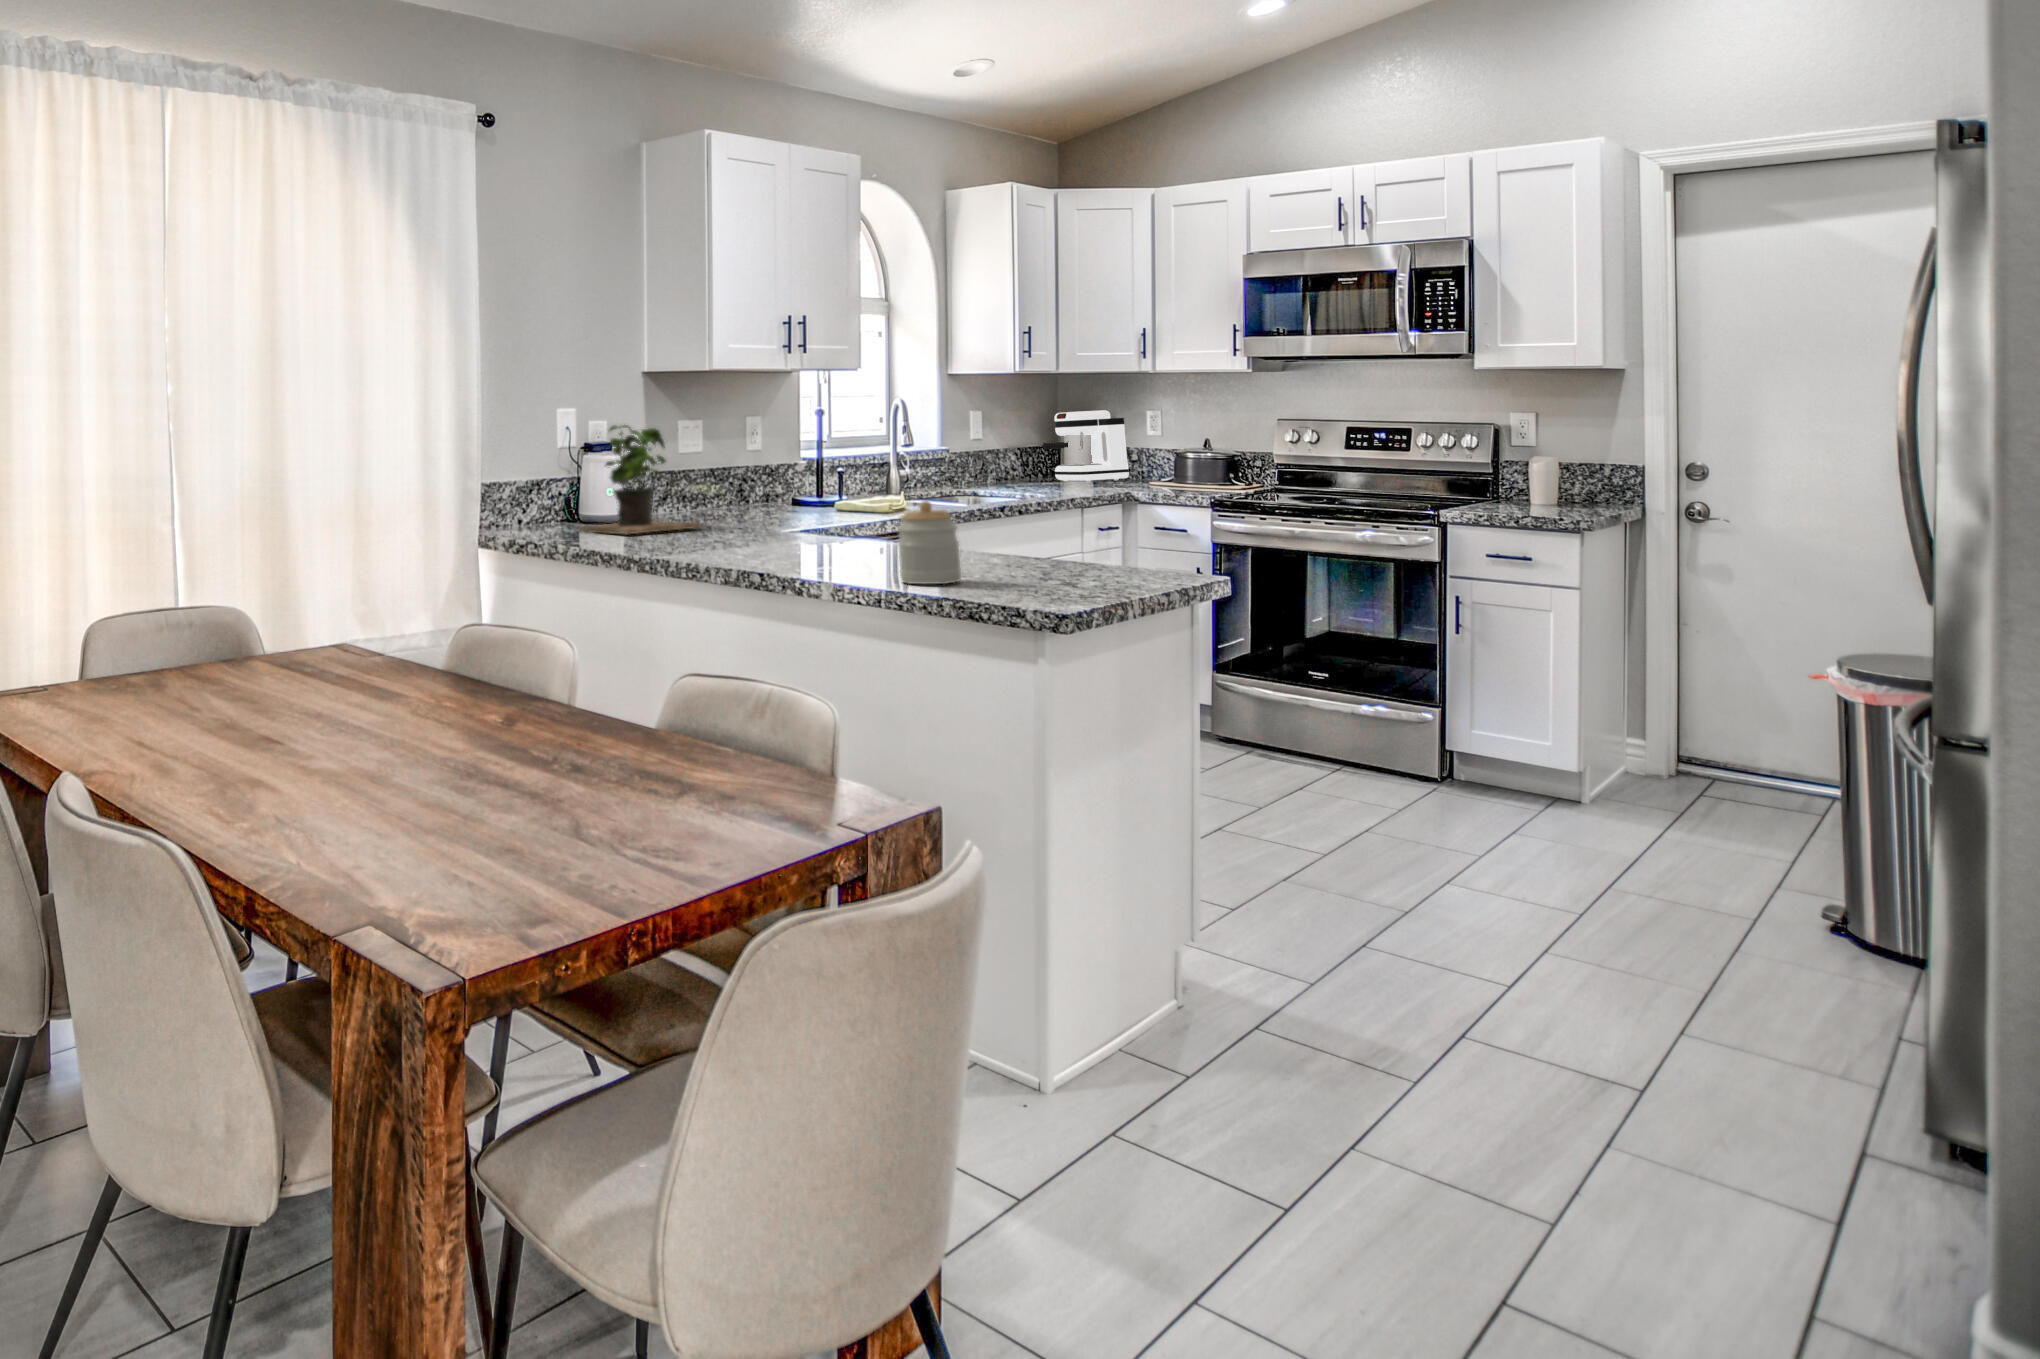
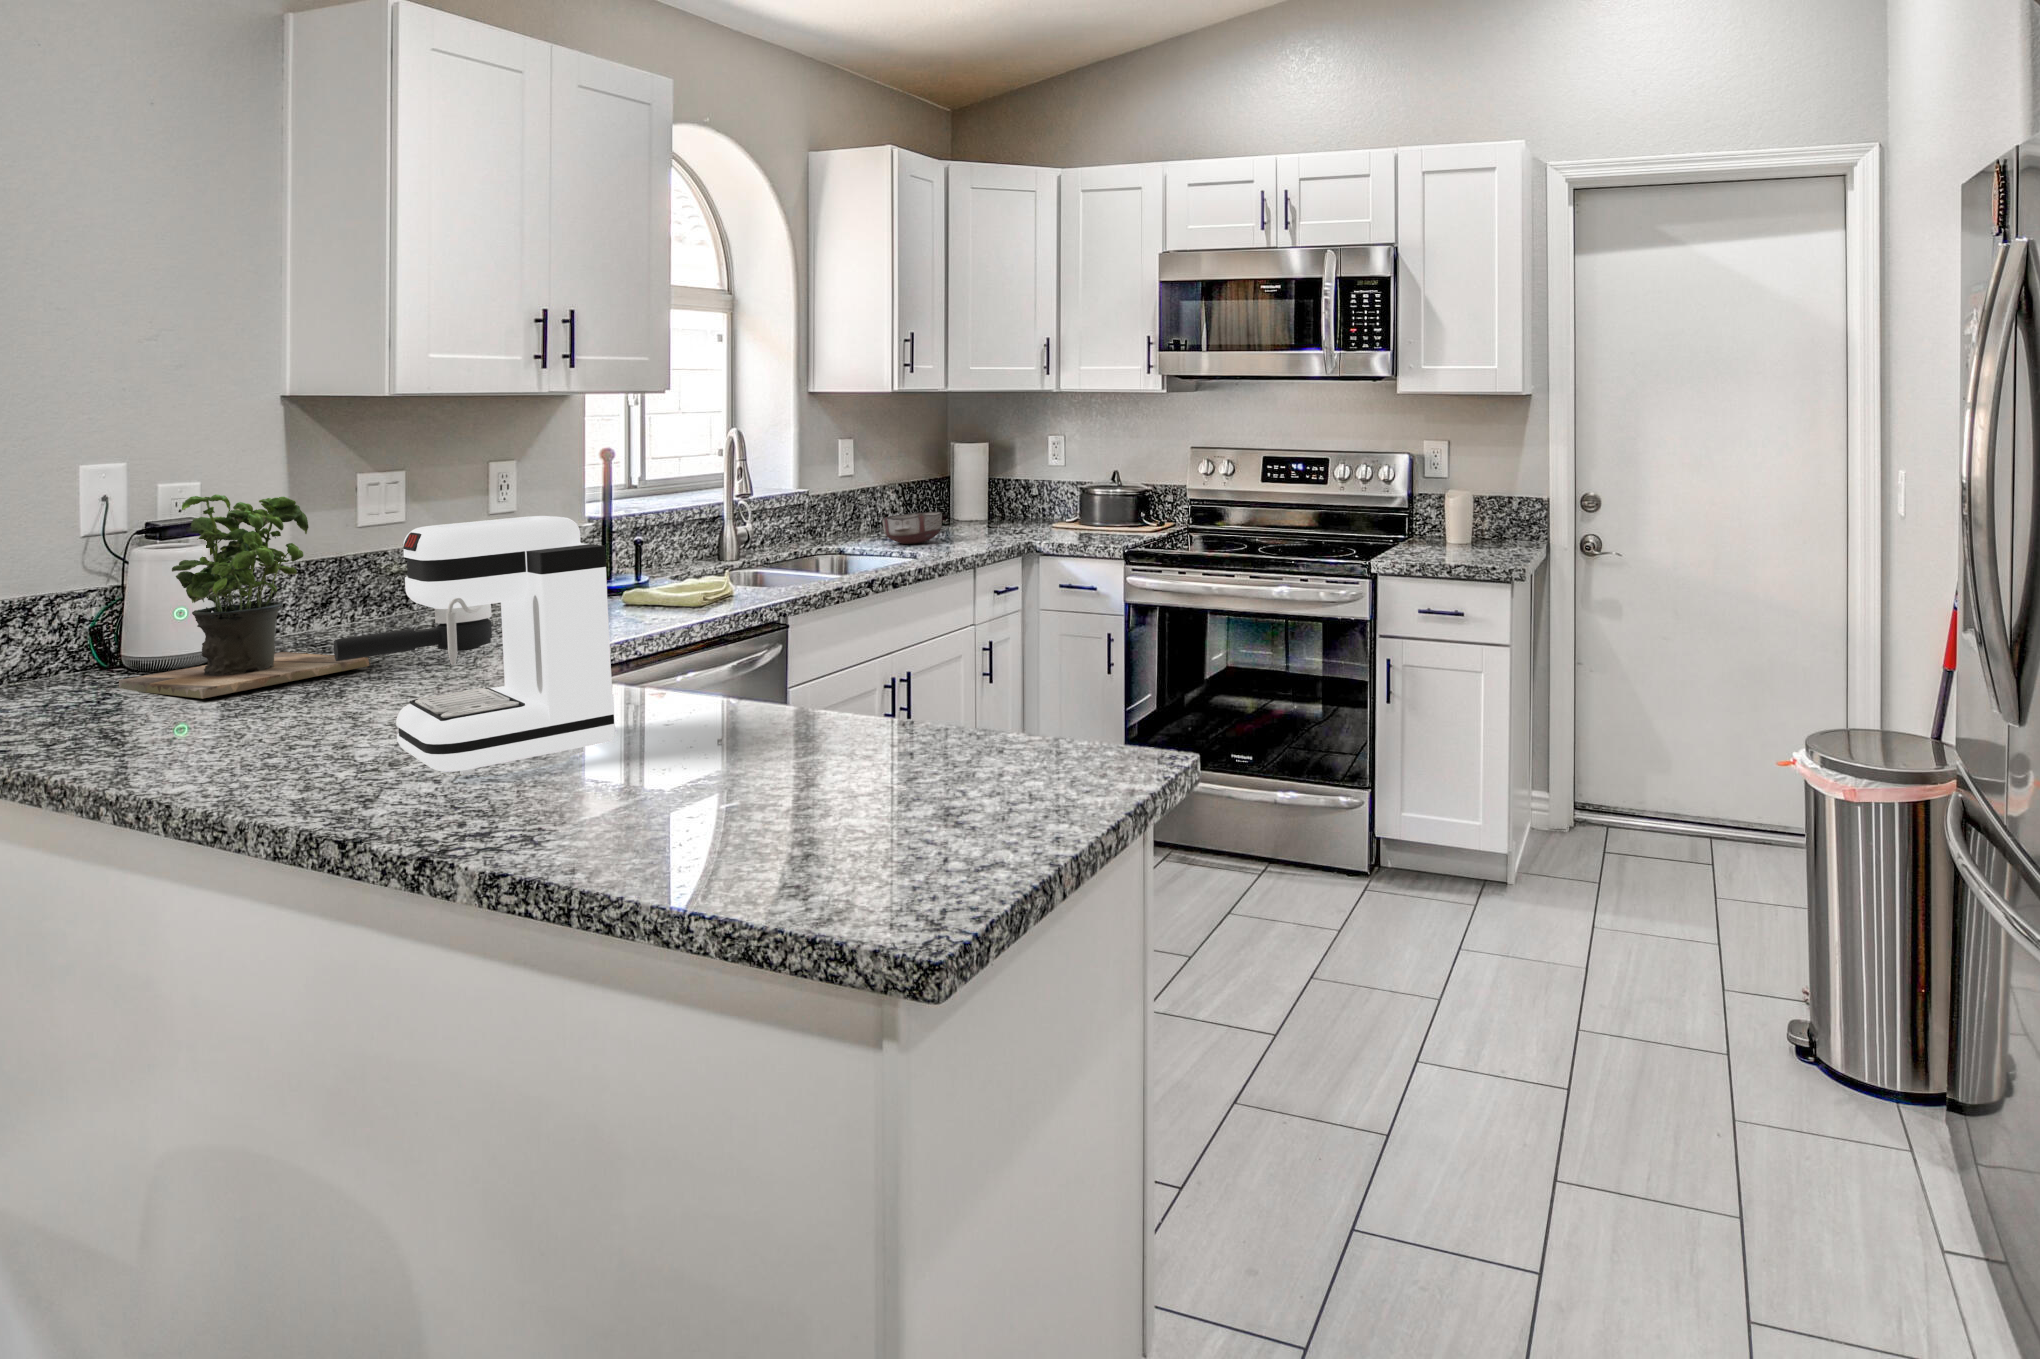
coffee maker: present [1043,410,1129,482] -> present [334,516,615,776]
ceramic bowl: none [1005,467,1054,490] -> present [882,512,942,544]
jar: present [897,501,961,584] -> none [623,685,748,860]

